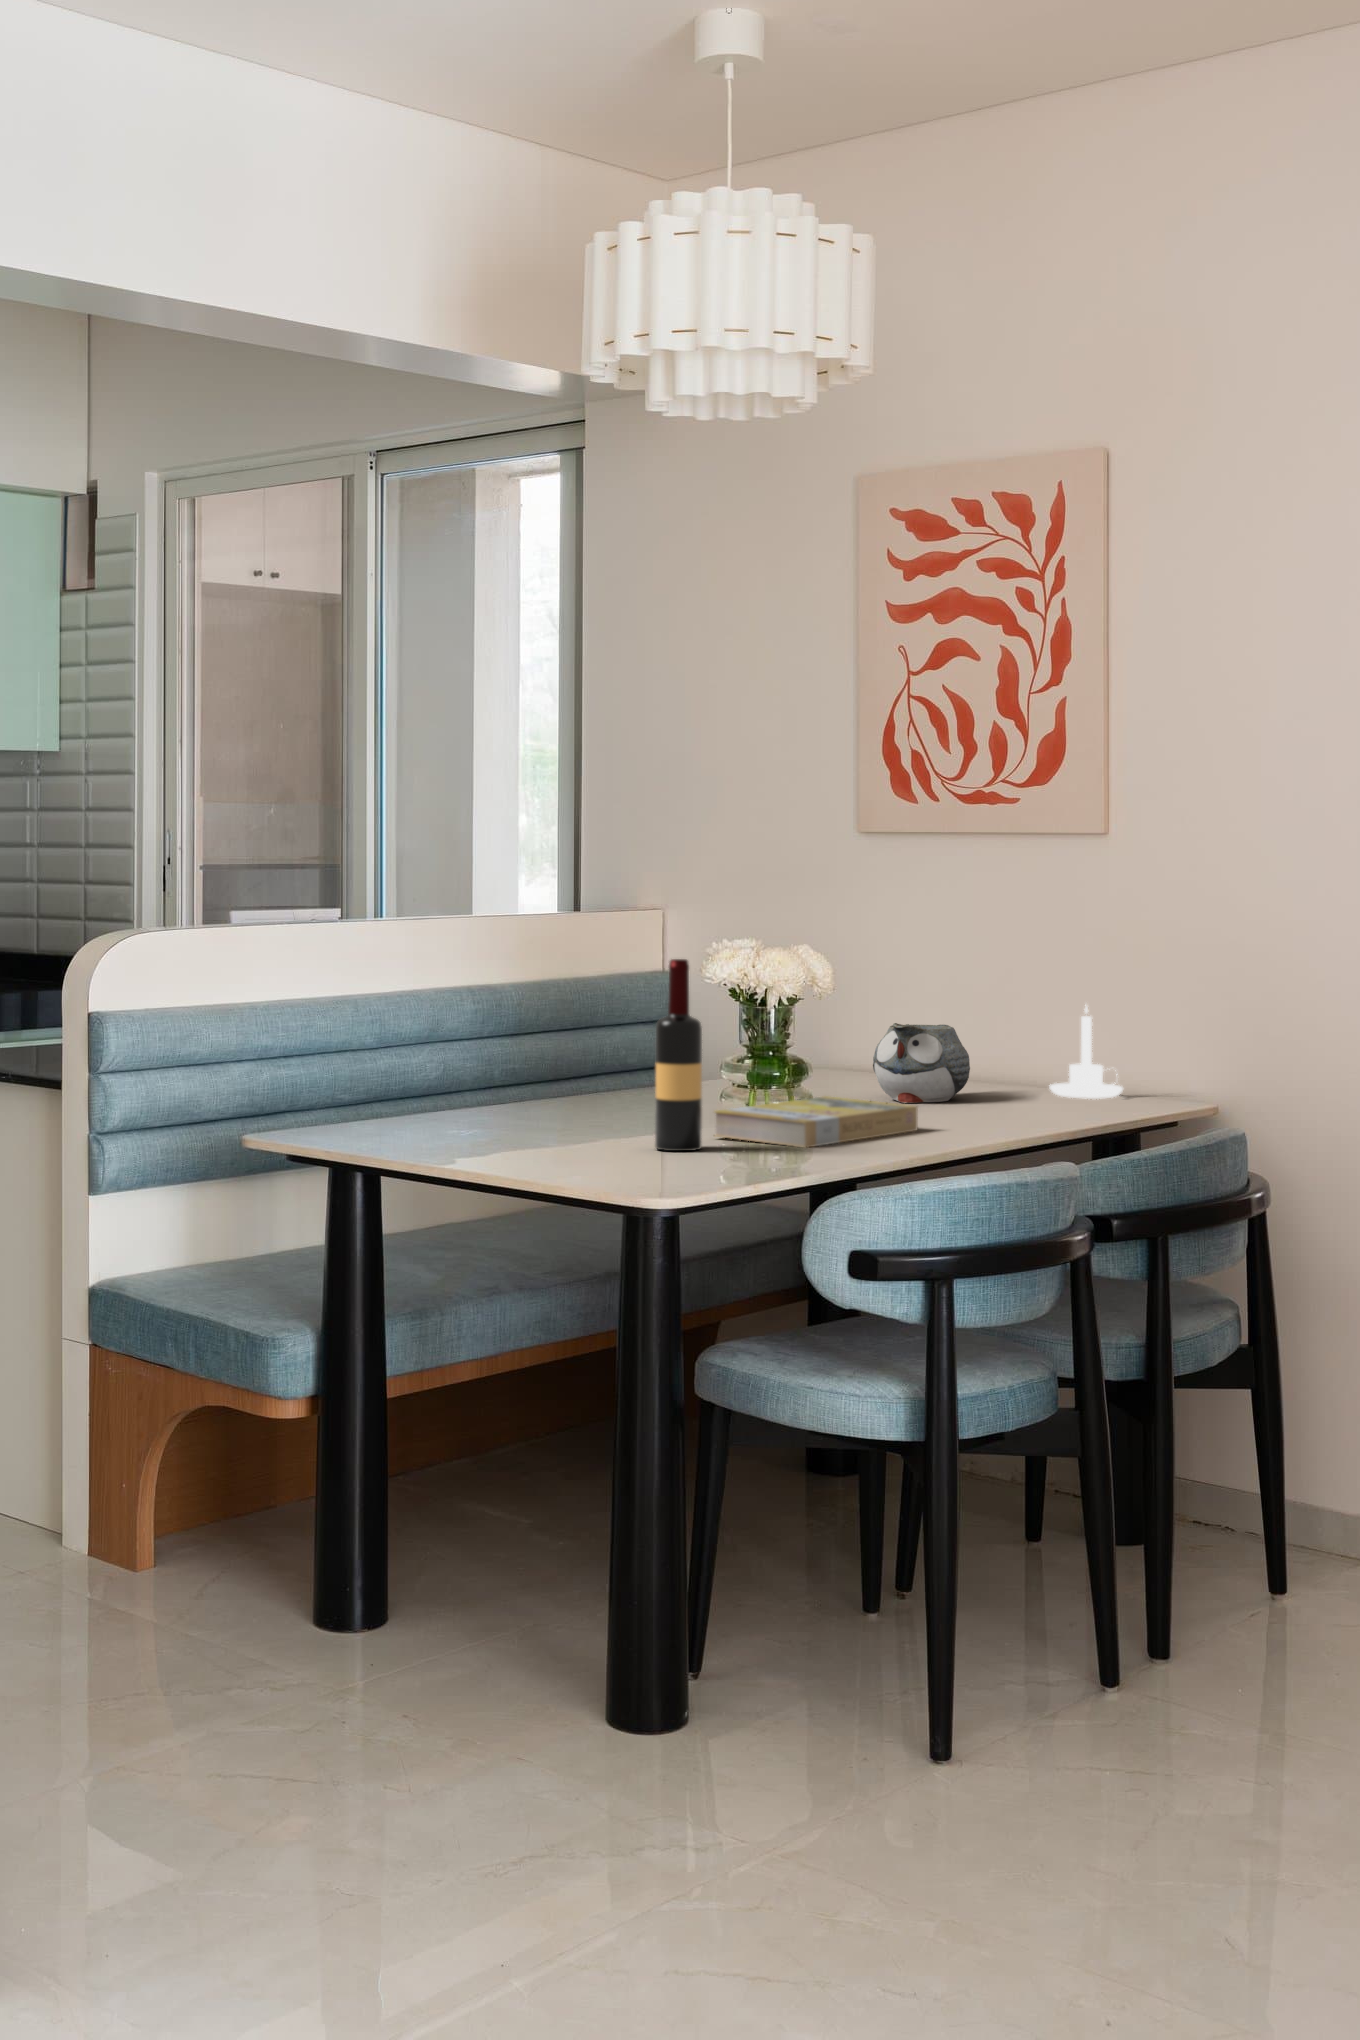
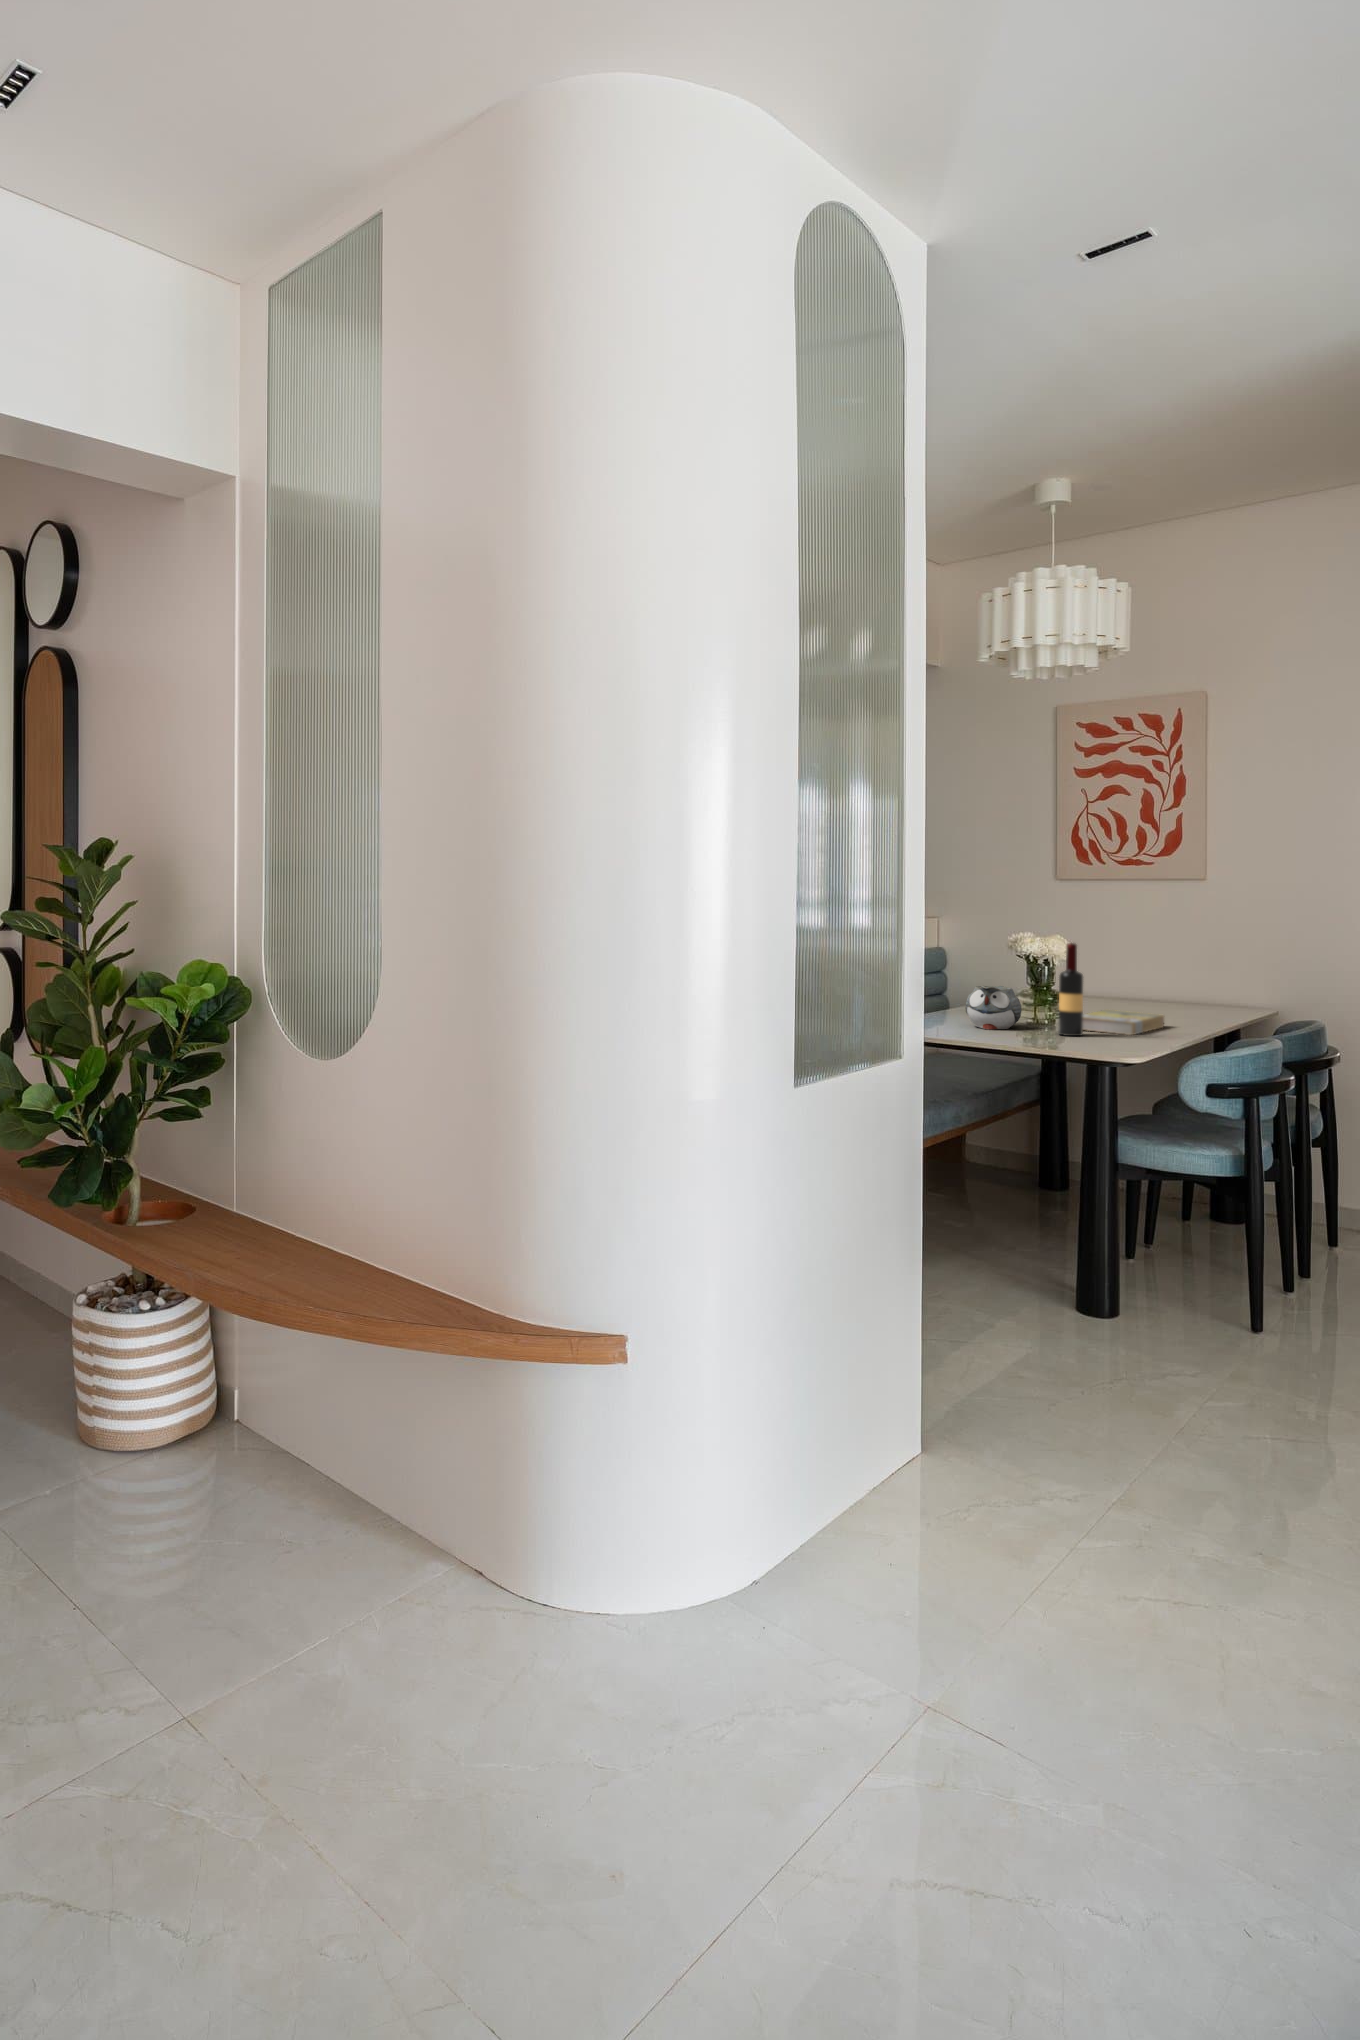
candle holder: present [1049,1005,1123,1099] -> none [1181,964,1222,1012]
teapot: present [873,1023,970,1103] -> present [965,986,1021,1029]

